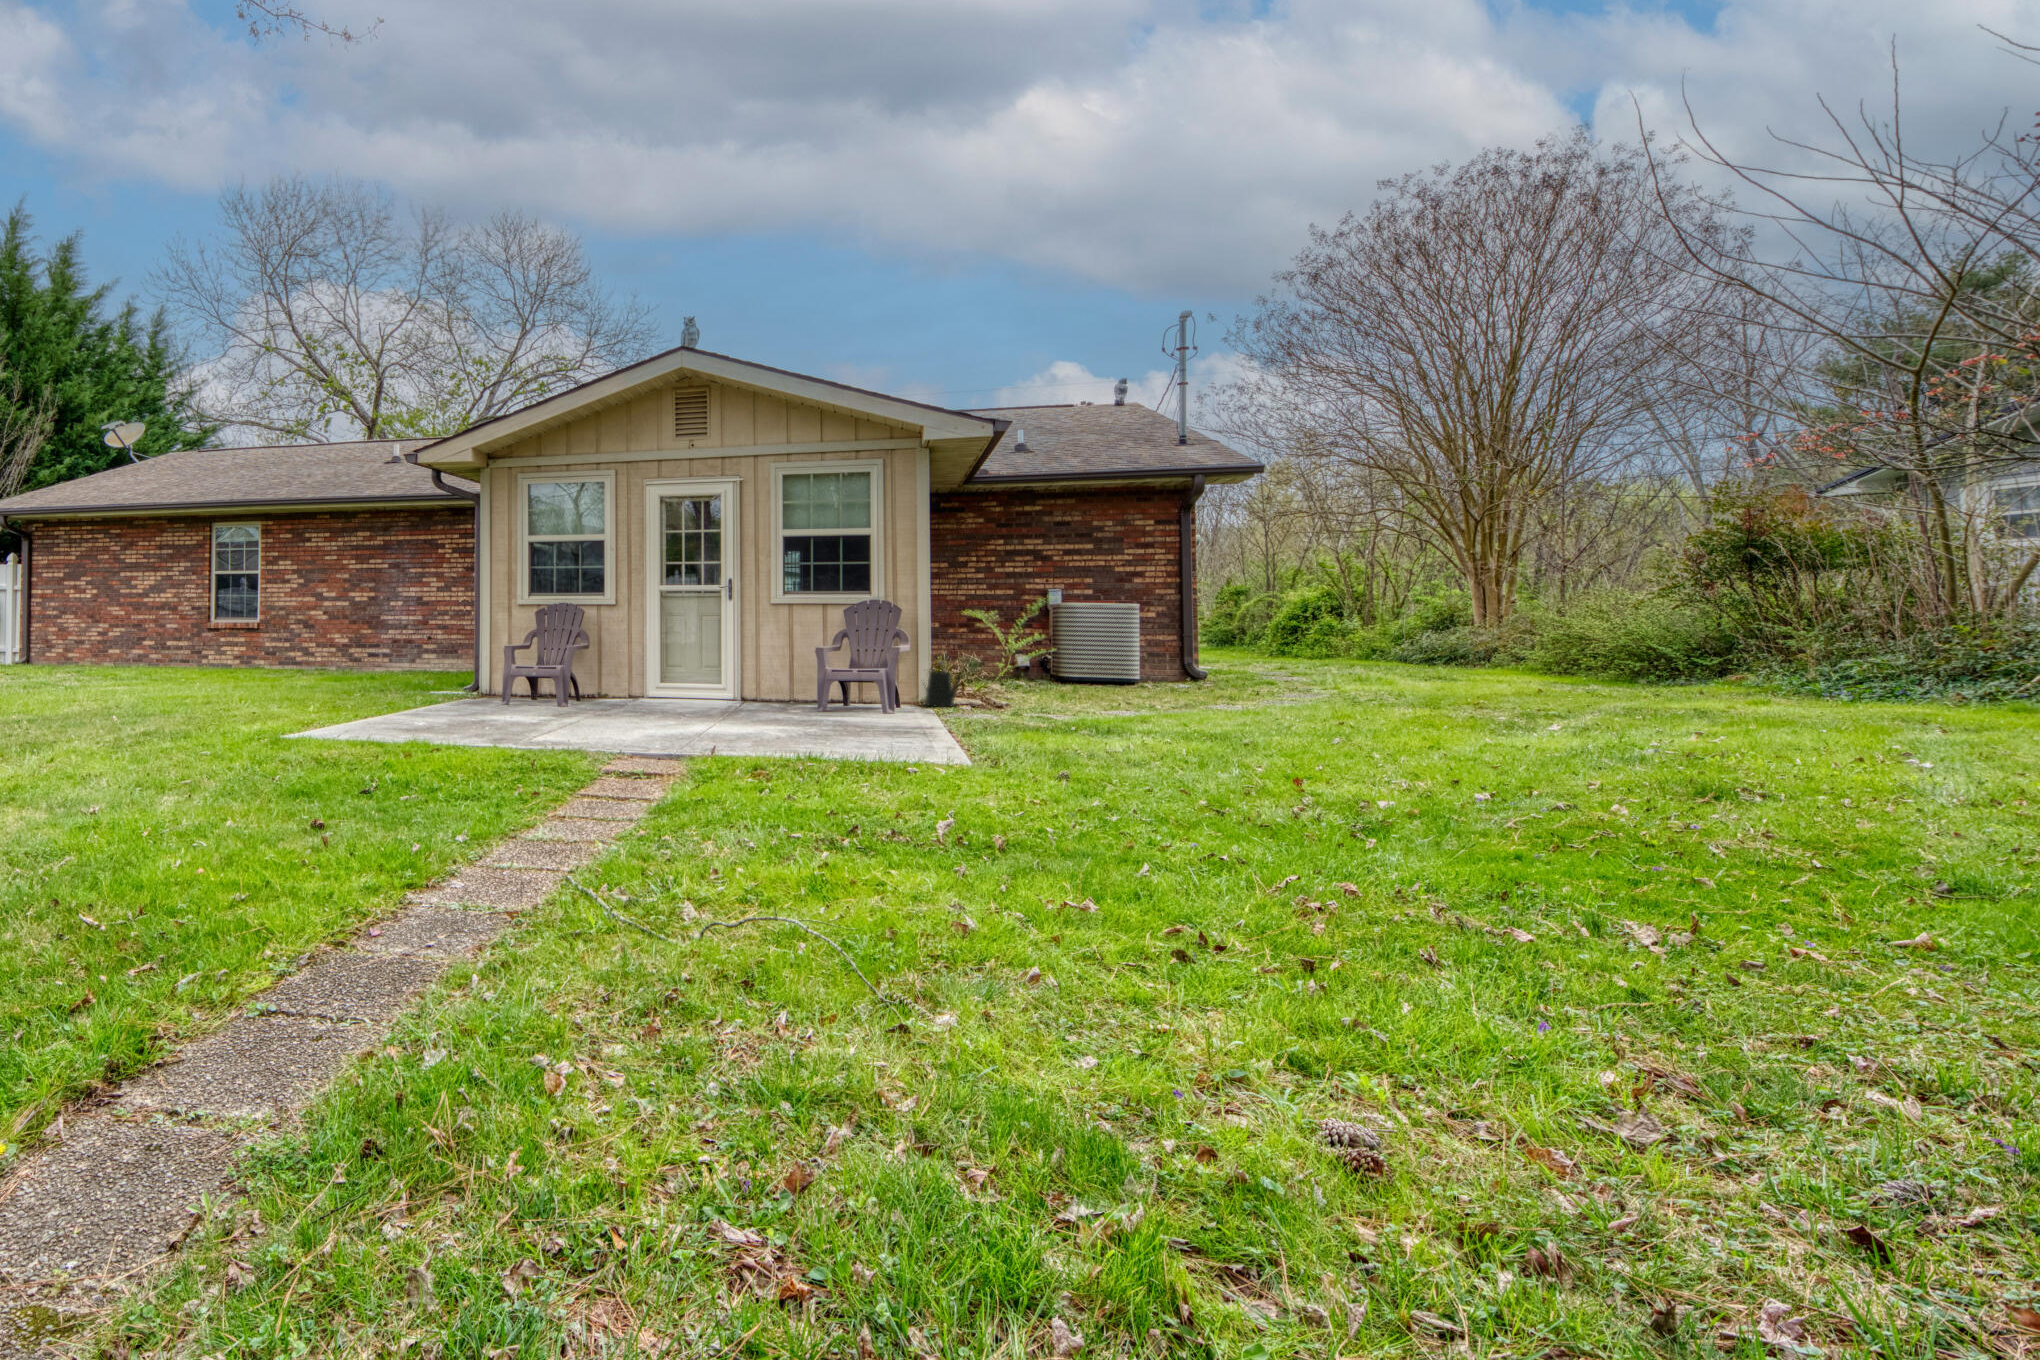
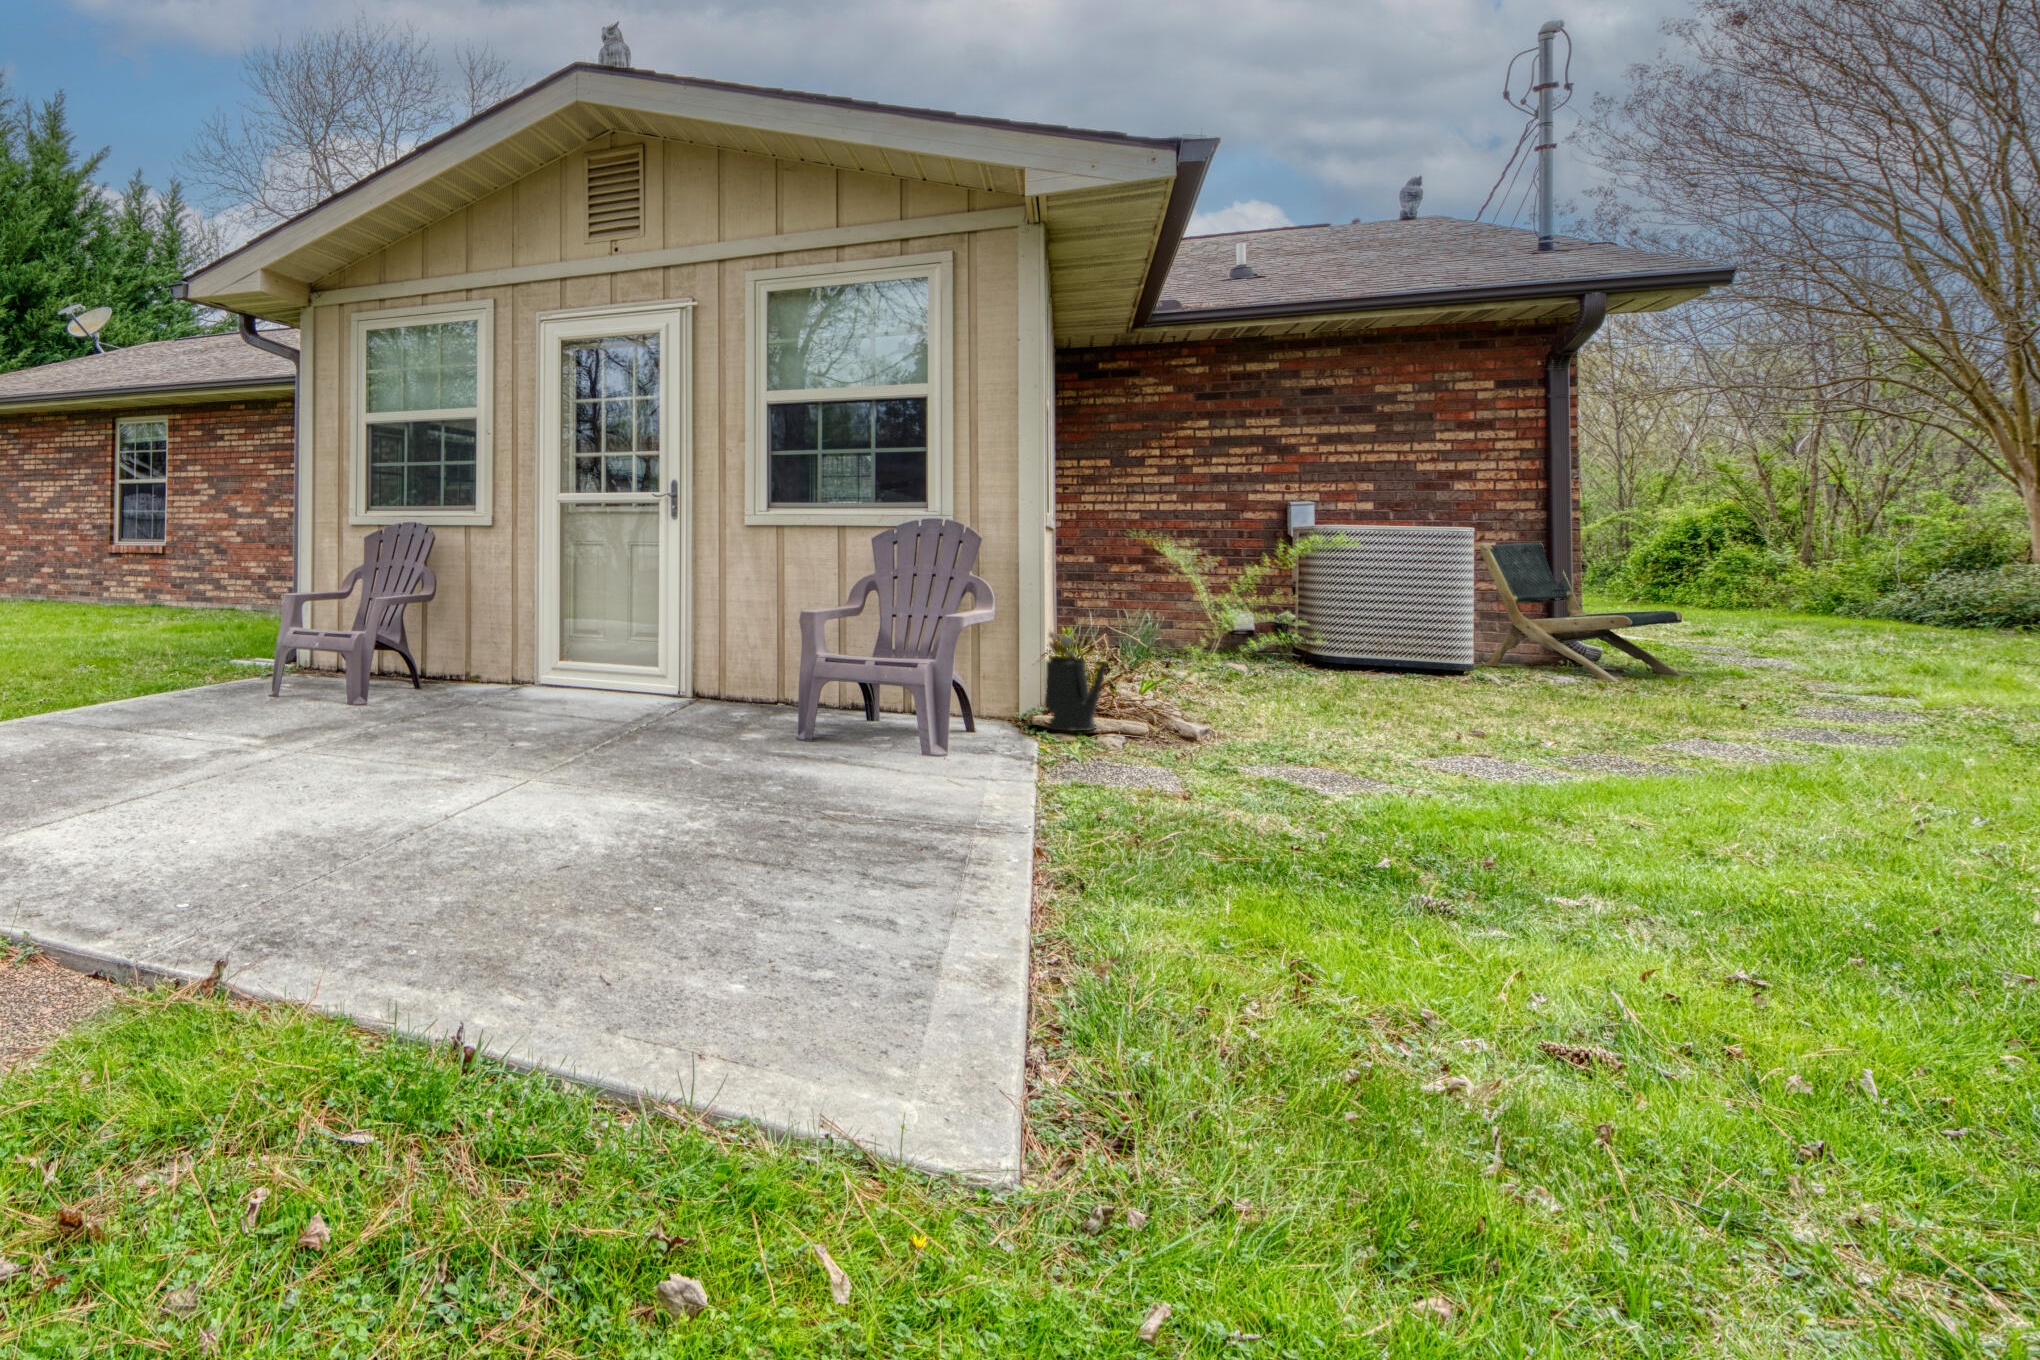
lounge chair: none [1144,612,1241,687] -> present [1480,543,1685,681]

